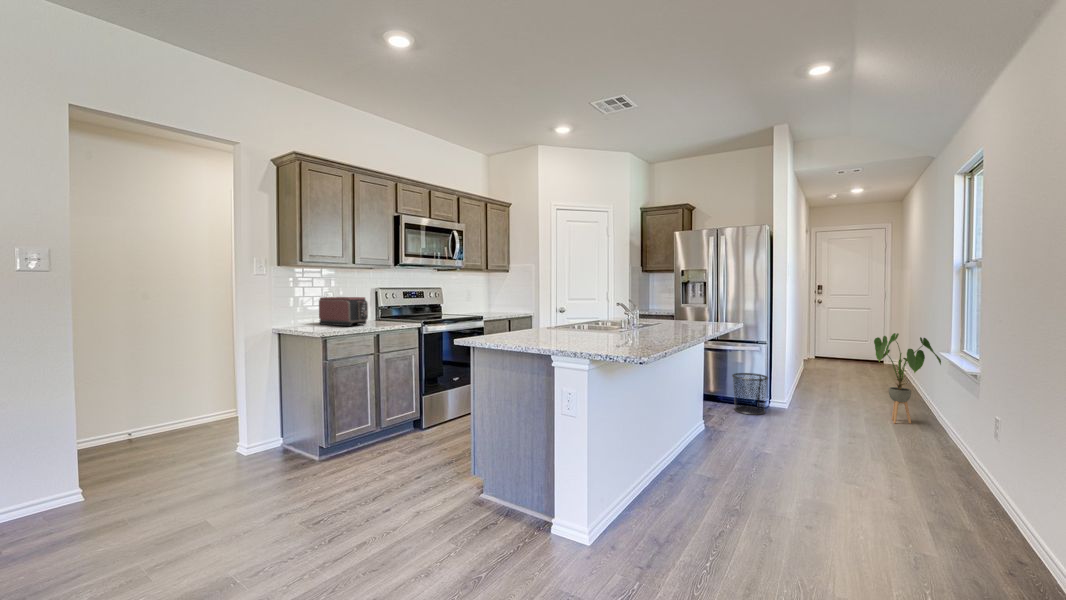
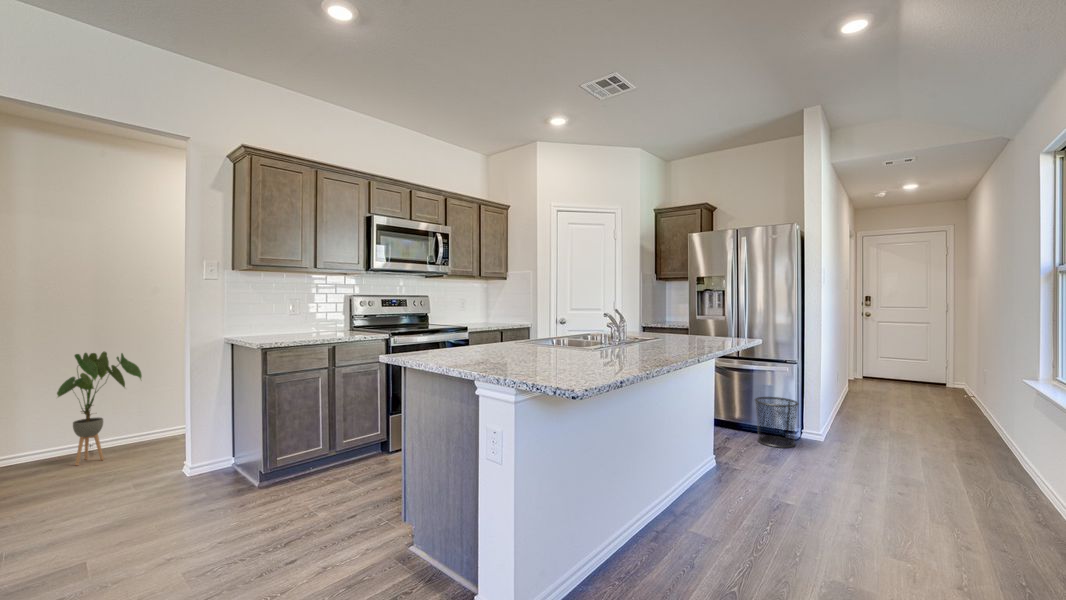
toaster: present [319,297,368,326] -> none [277,304,329,336]
house plant: present [874,333,941,424] -> present [57,351,142,465]

